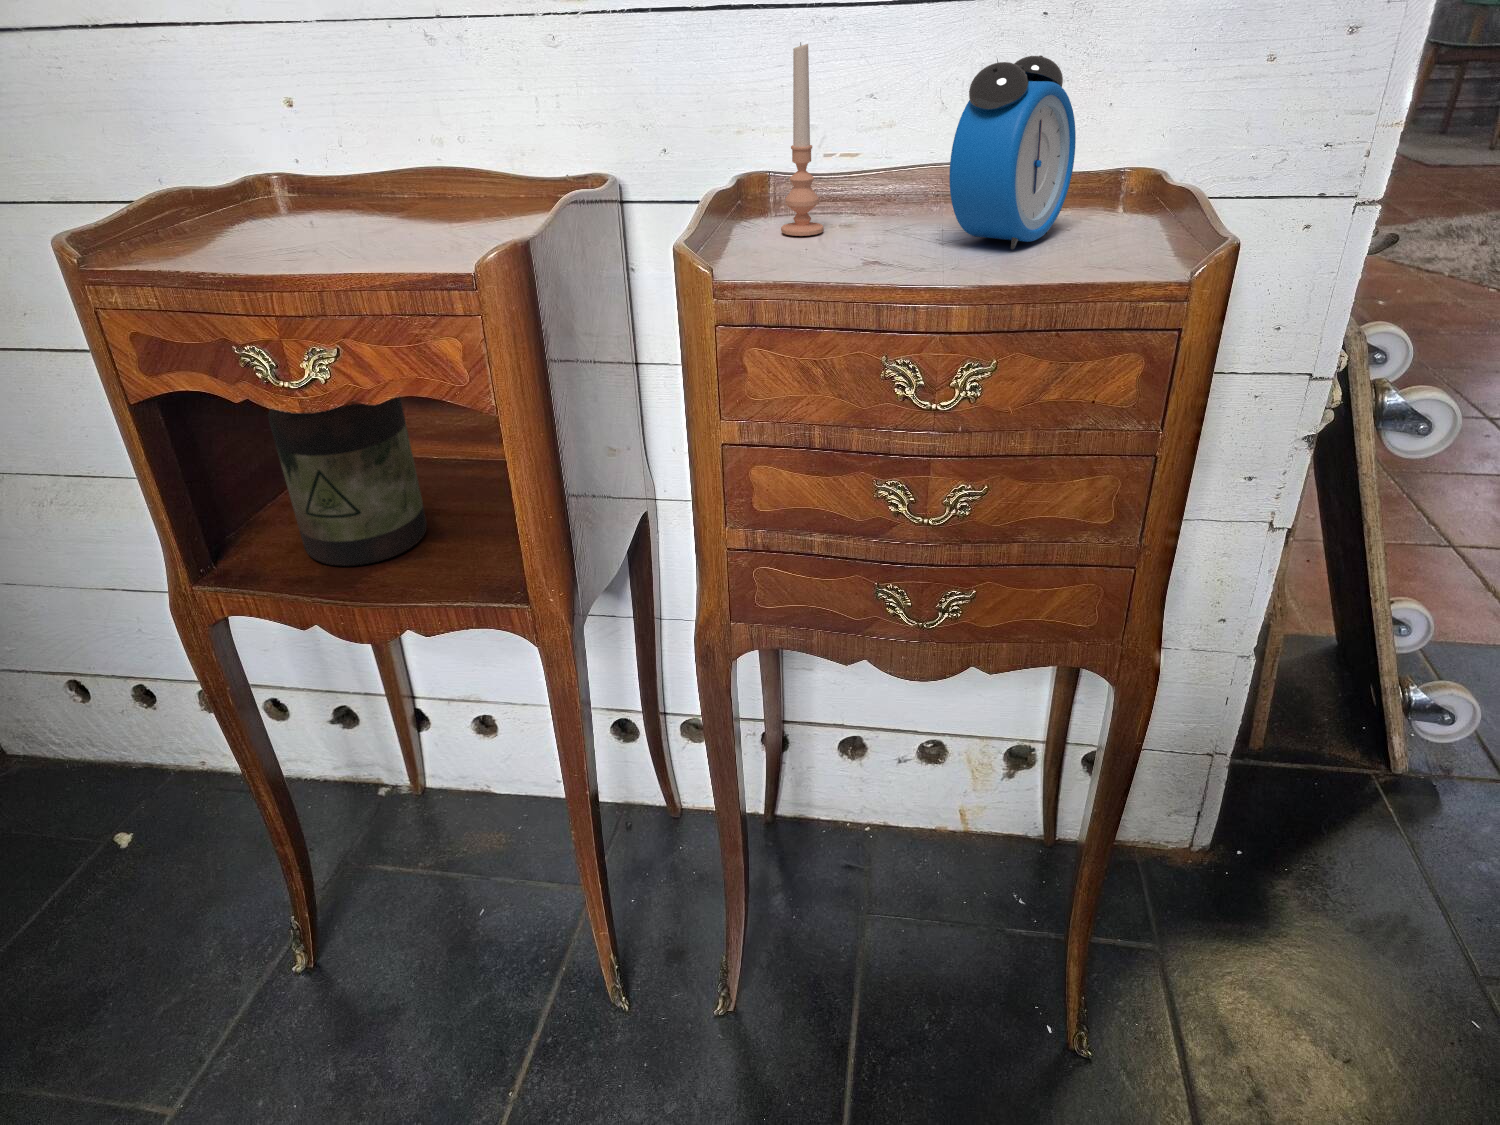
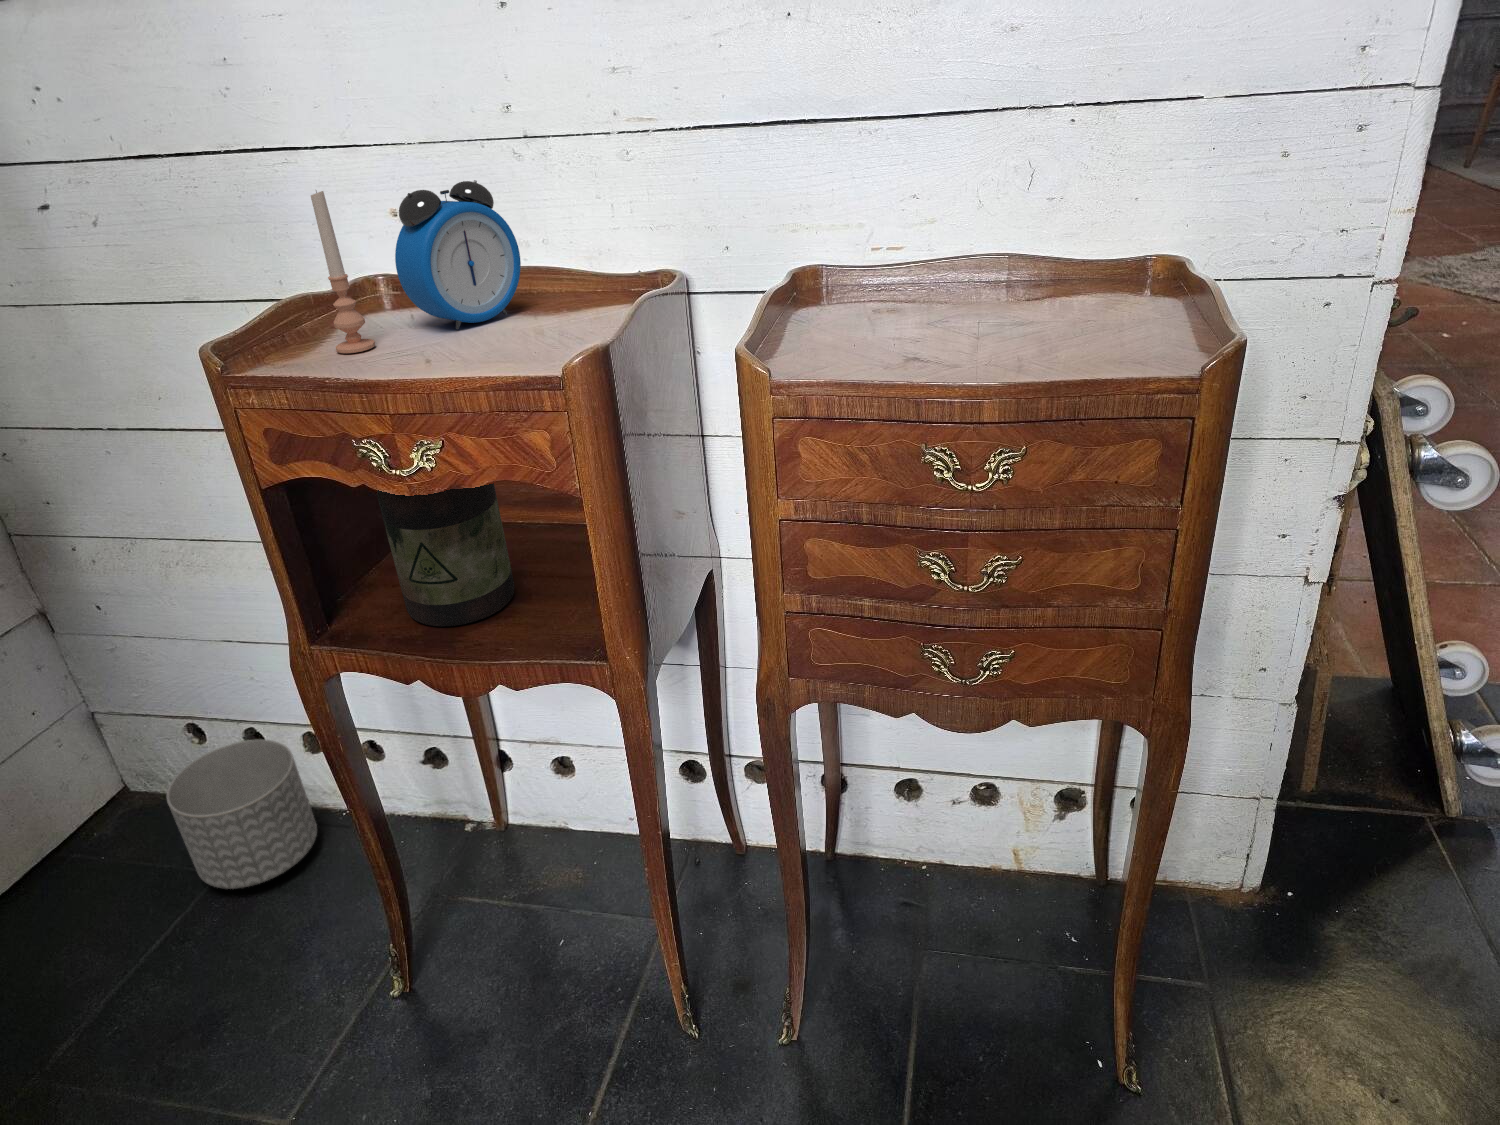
candle: present [781,42,824,236] -> present [311,191,375,353]
alarm clock: present [949,55,1076,249] -> present [395,180,521,329]
planter: none [40,697,213,859] -> present [167,739,317,889]

